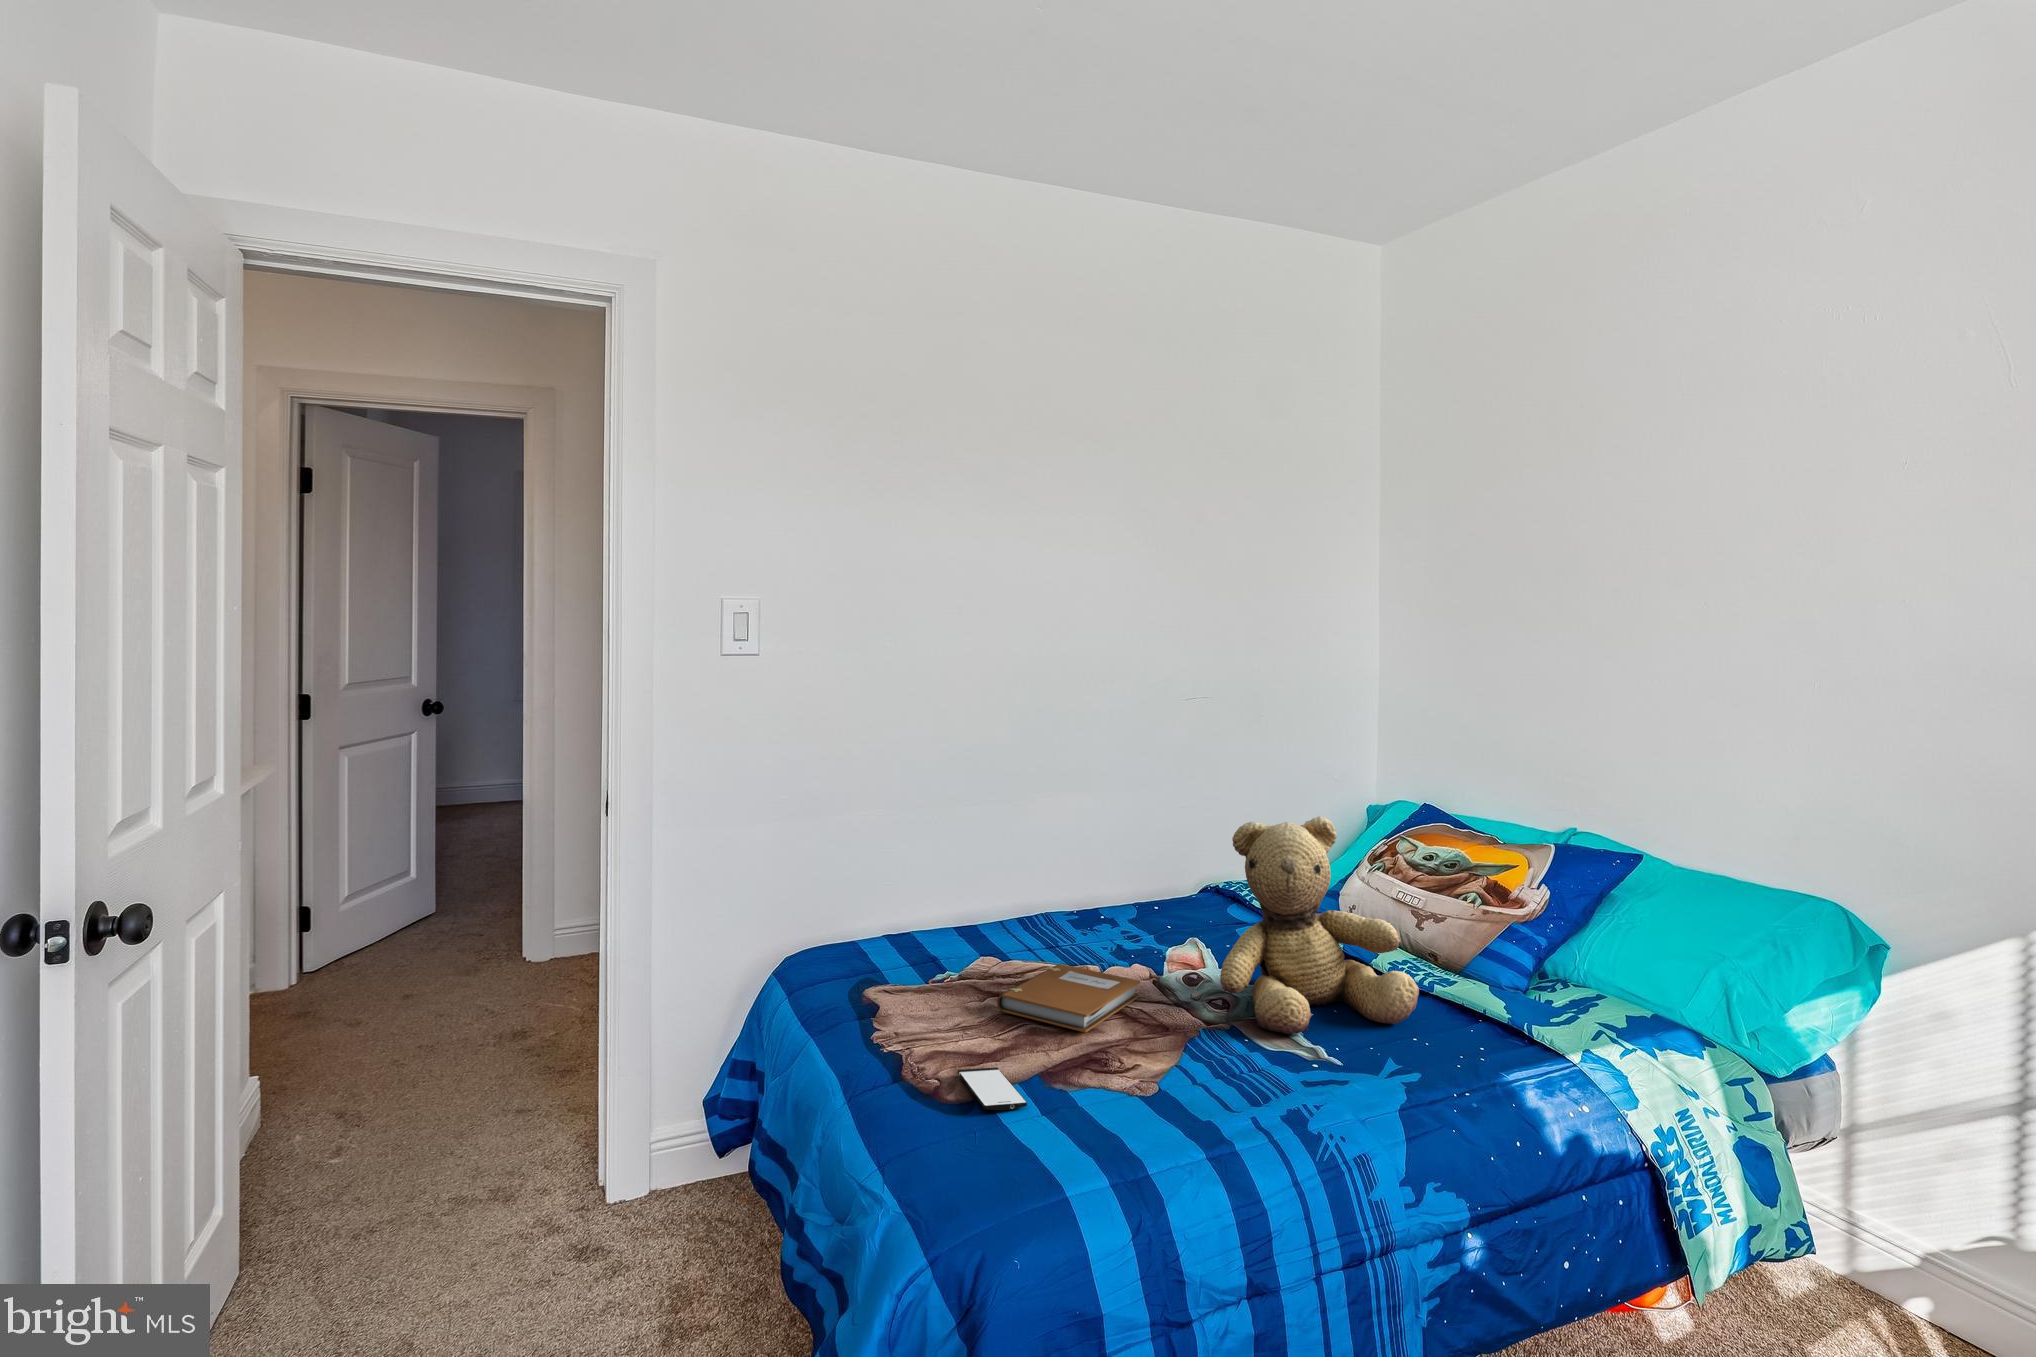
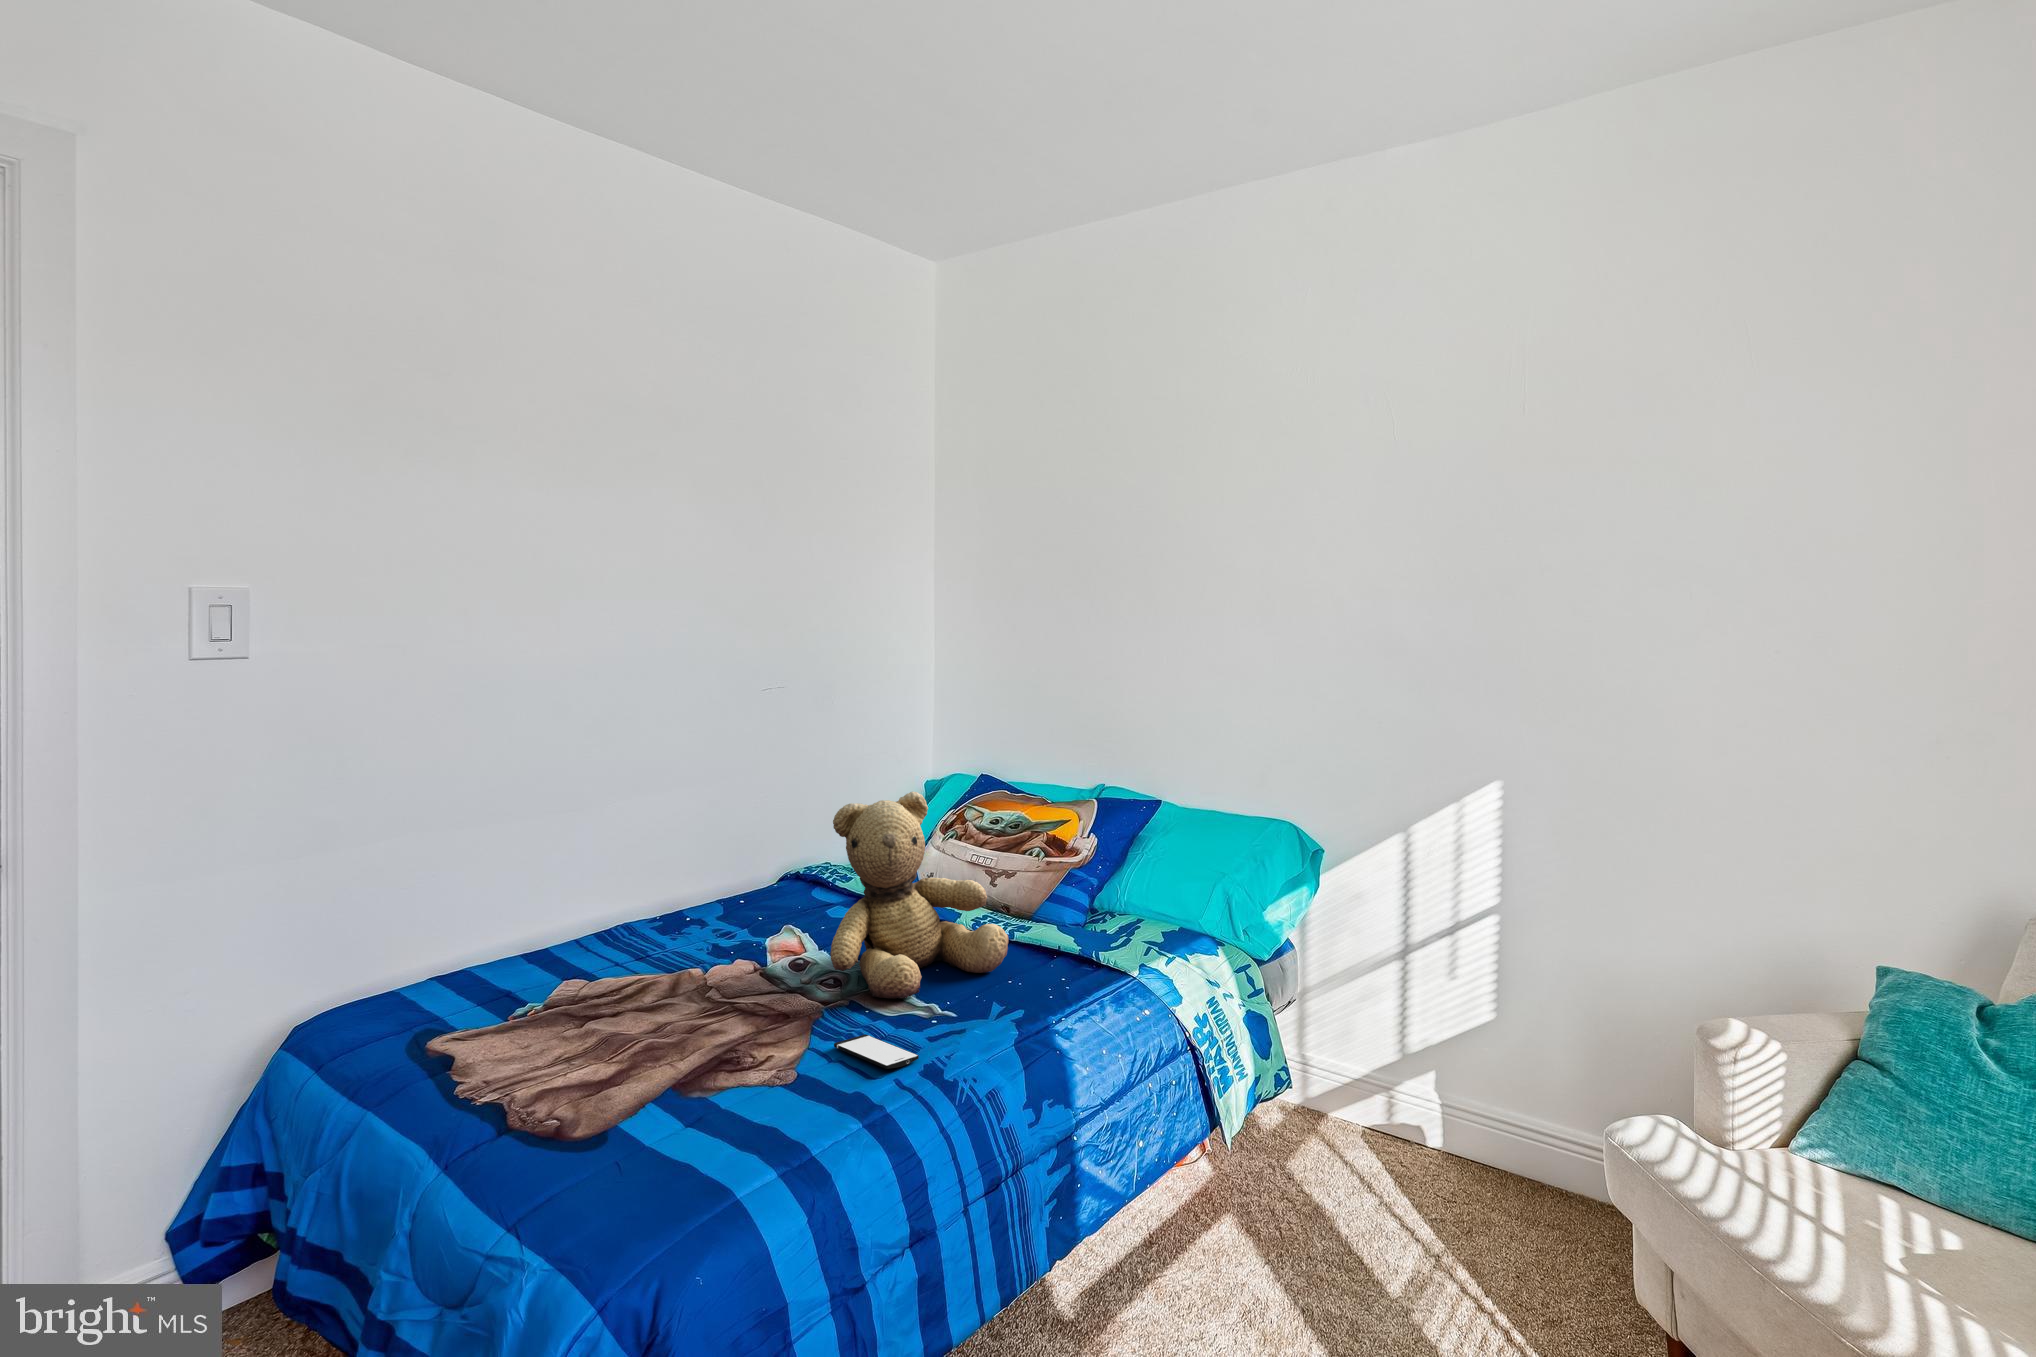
notebook: present [997,964,1140,1033] -> none [602,973,750,1036]
smartphone: present [957,1067,1027,1110] -> present [834,1034,919,1069]

